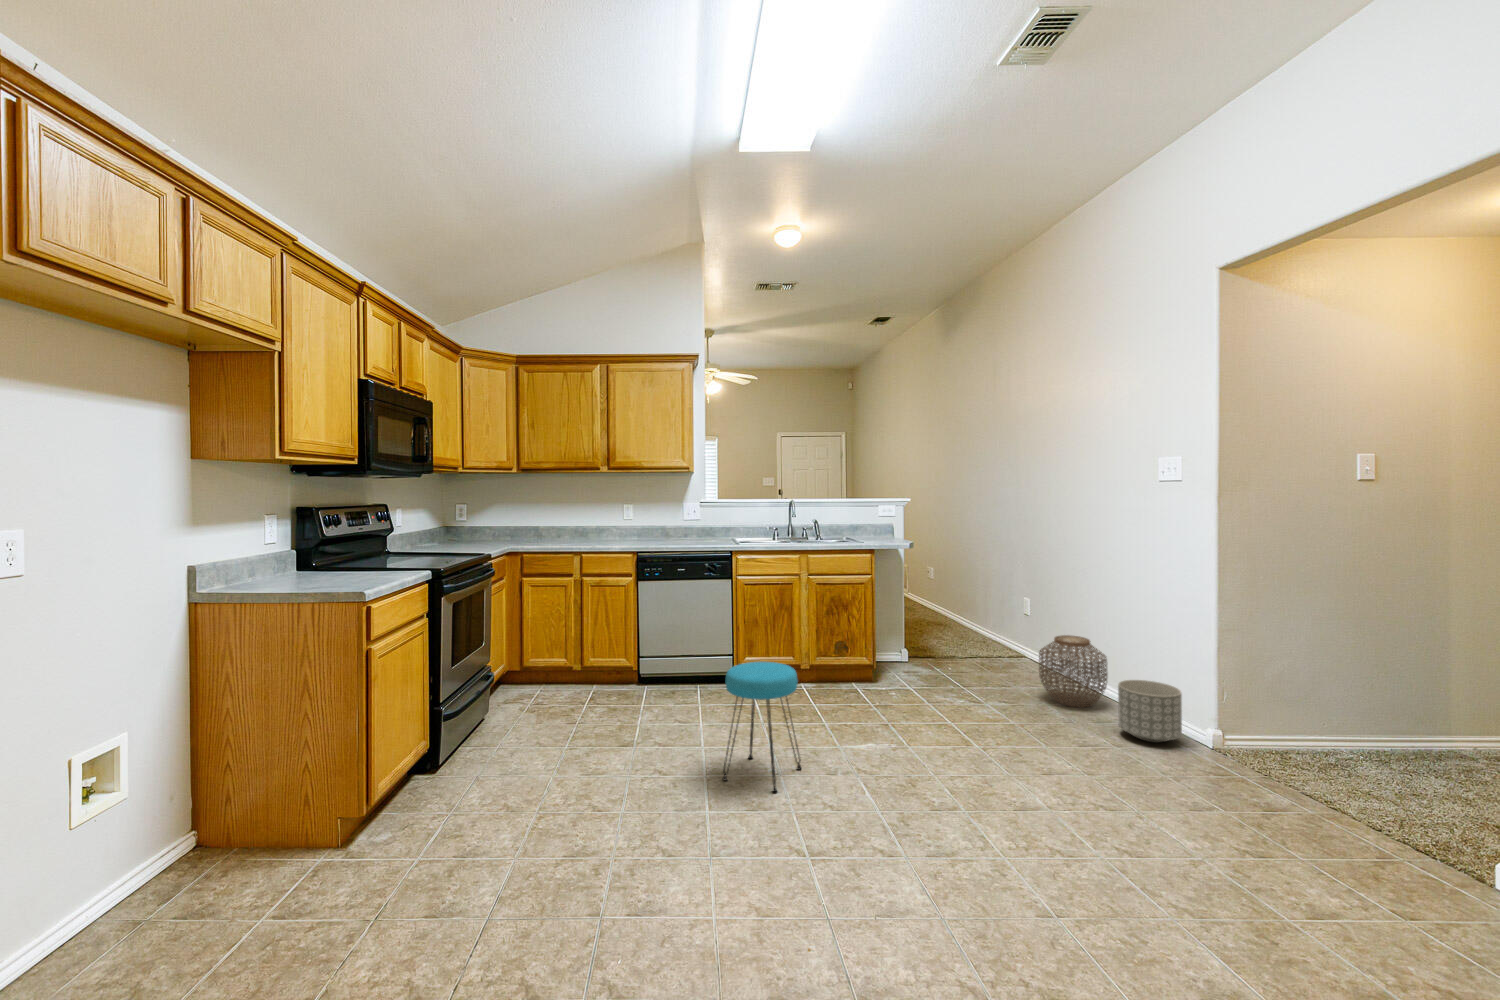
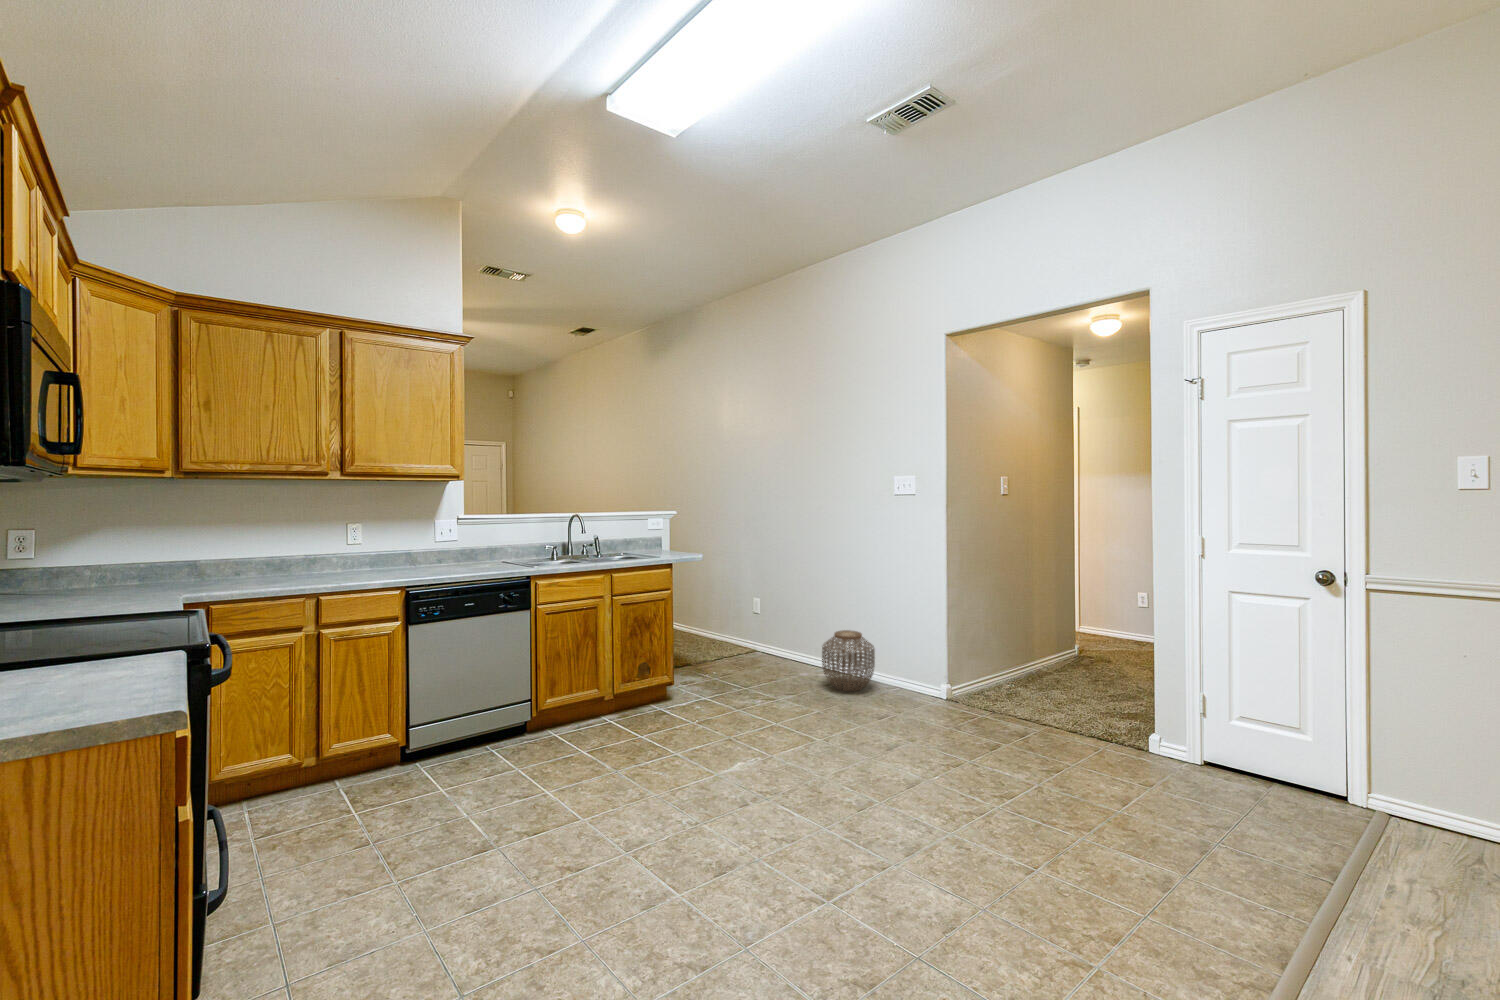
stool: present [722,662,802,792] -> none [638,701,718,847]
planter: present [1118,680,1182,743] -> none [900,660,944,709]

